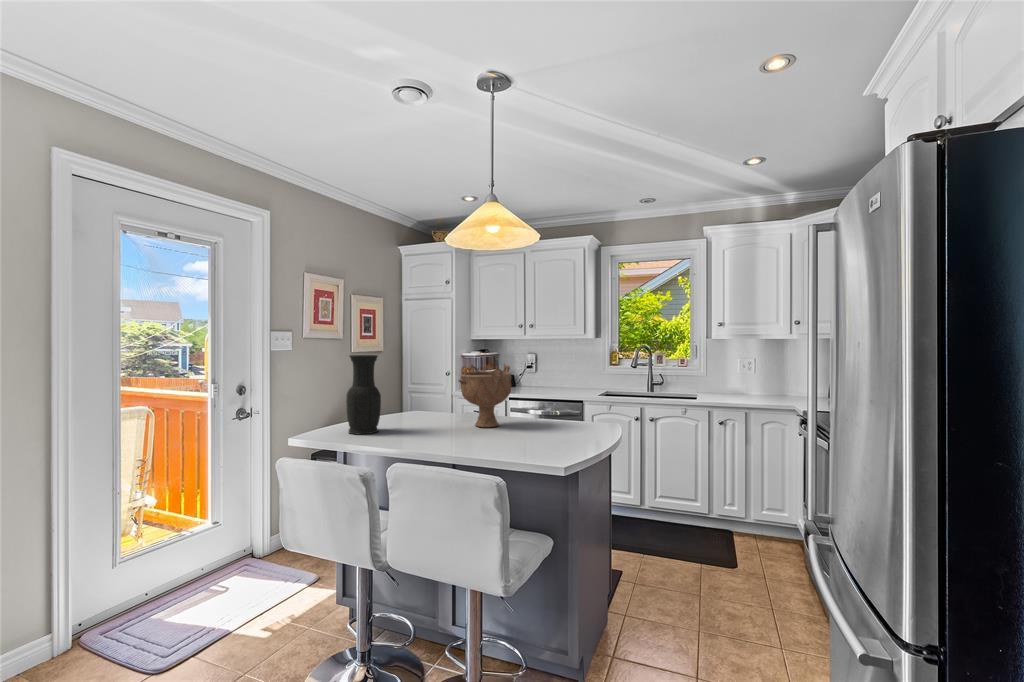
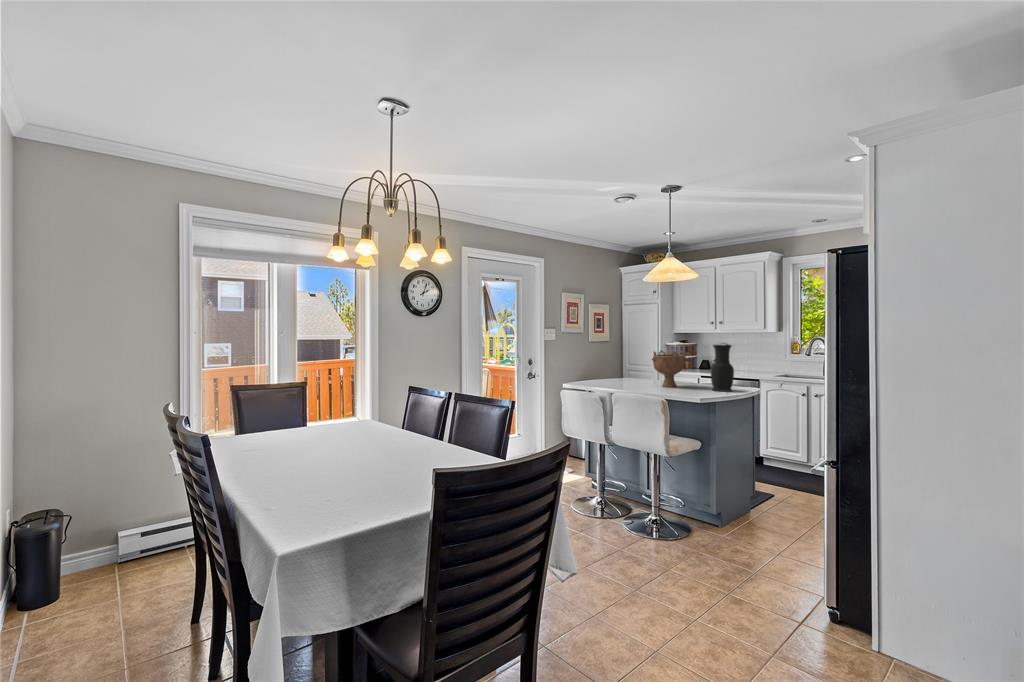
vase: present [346,355,381,435] -> present [711,345,734,391]

